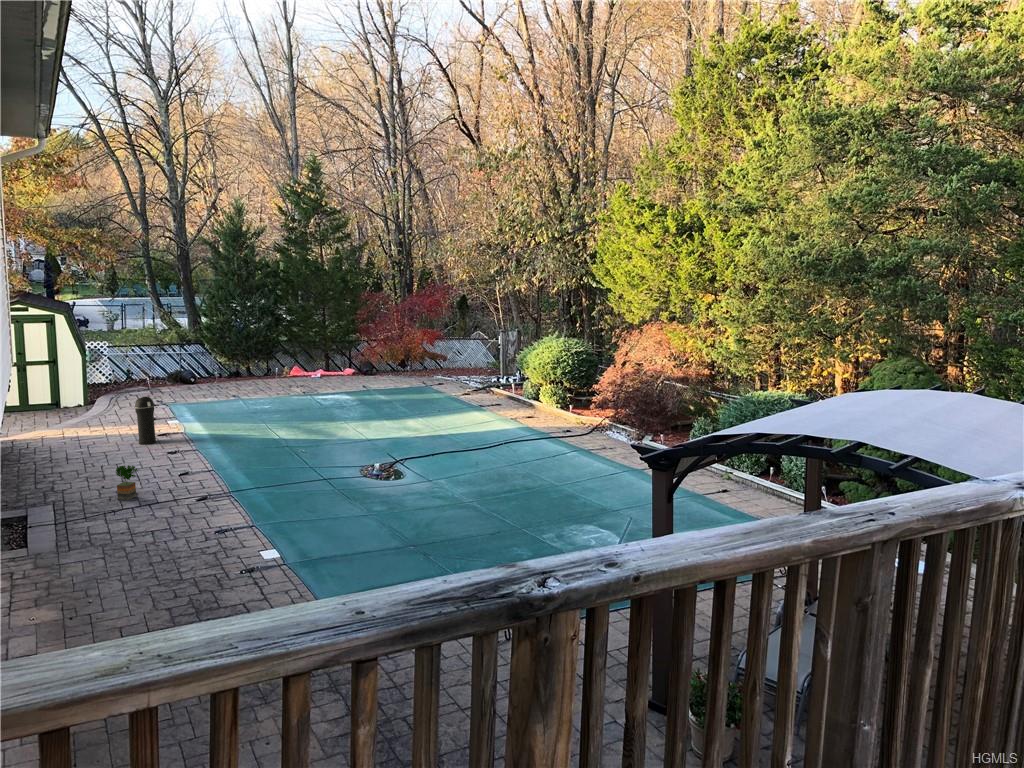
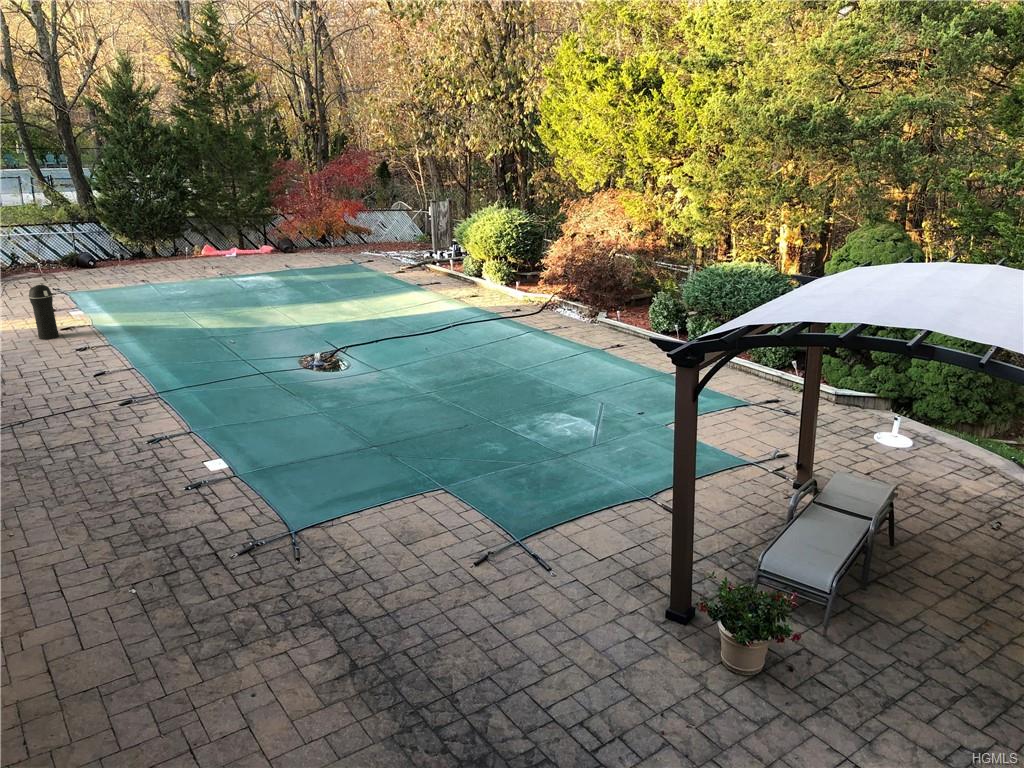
potted tree: present [116,465,137,500] -> none [16,367,45,407]

